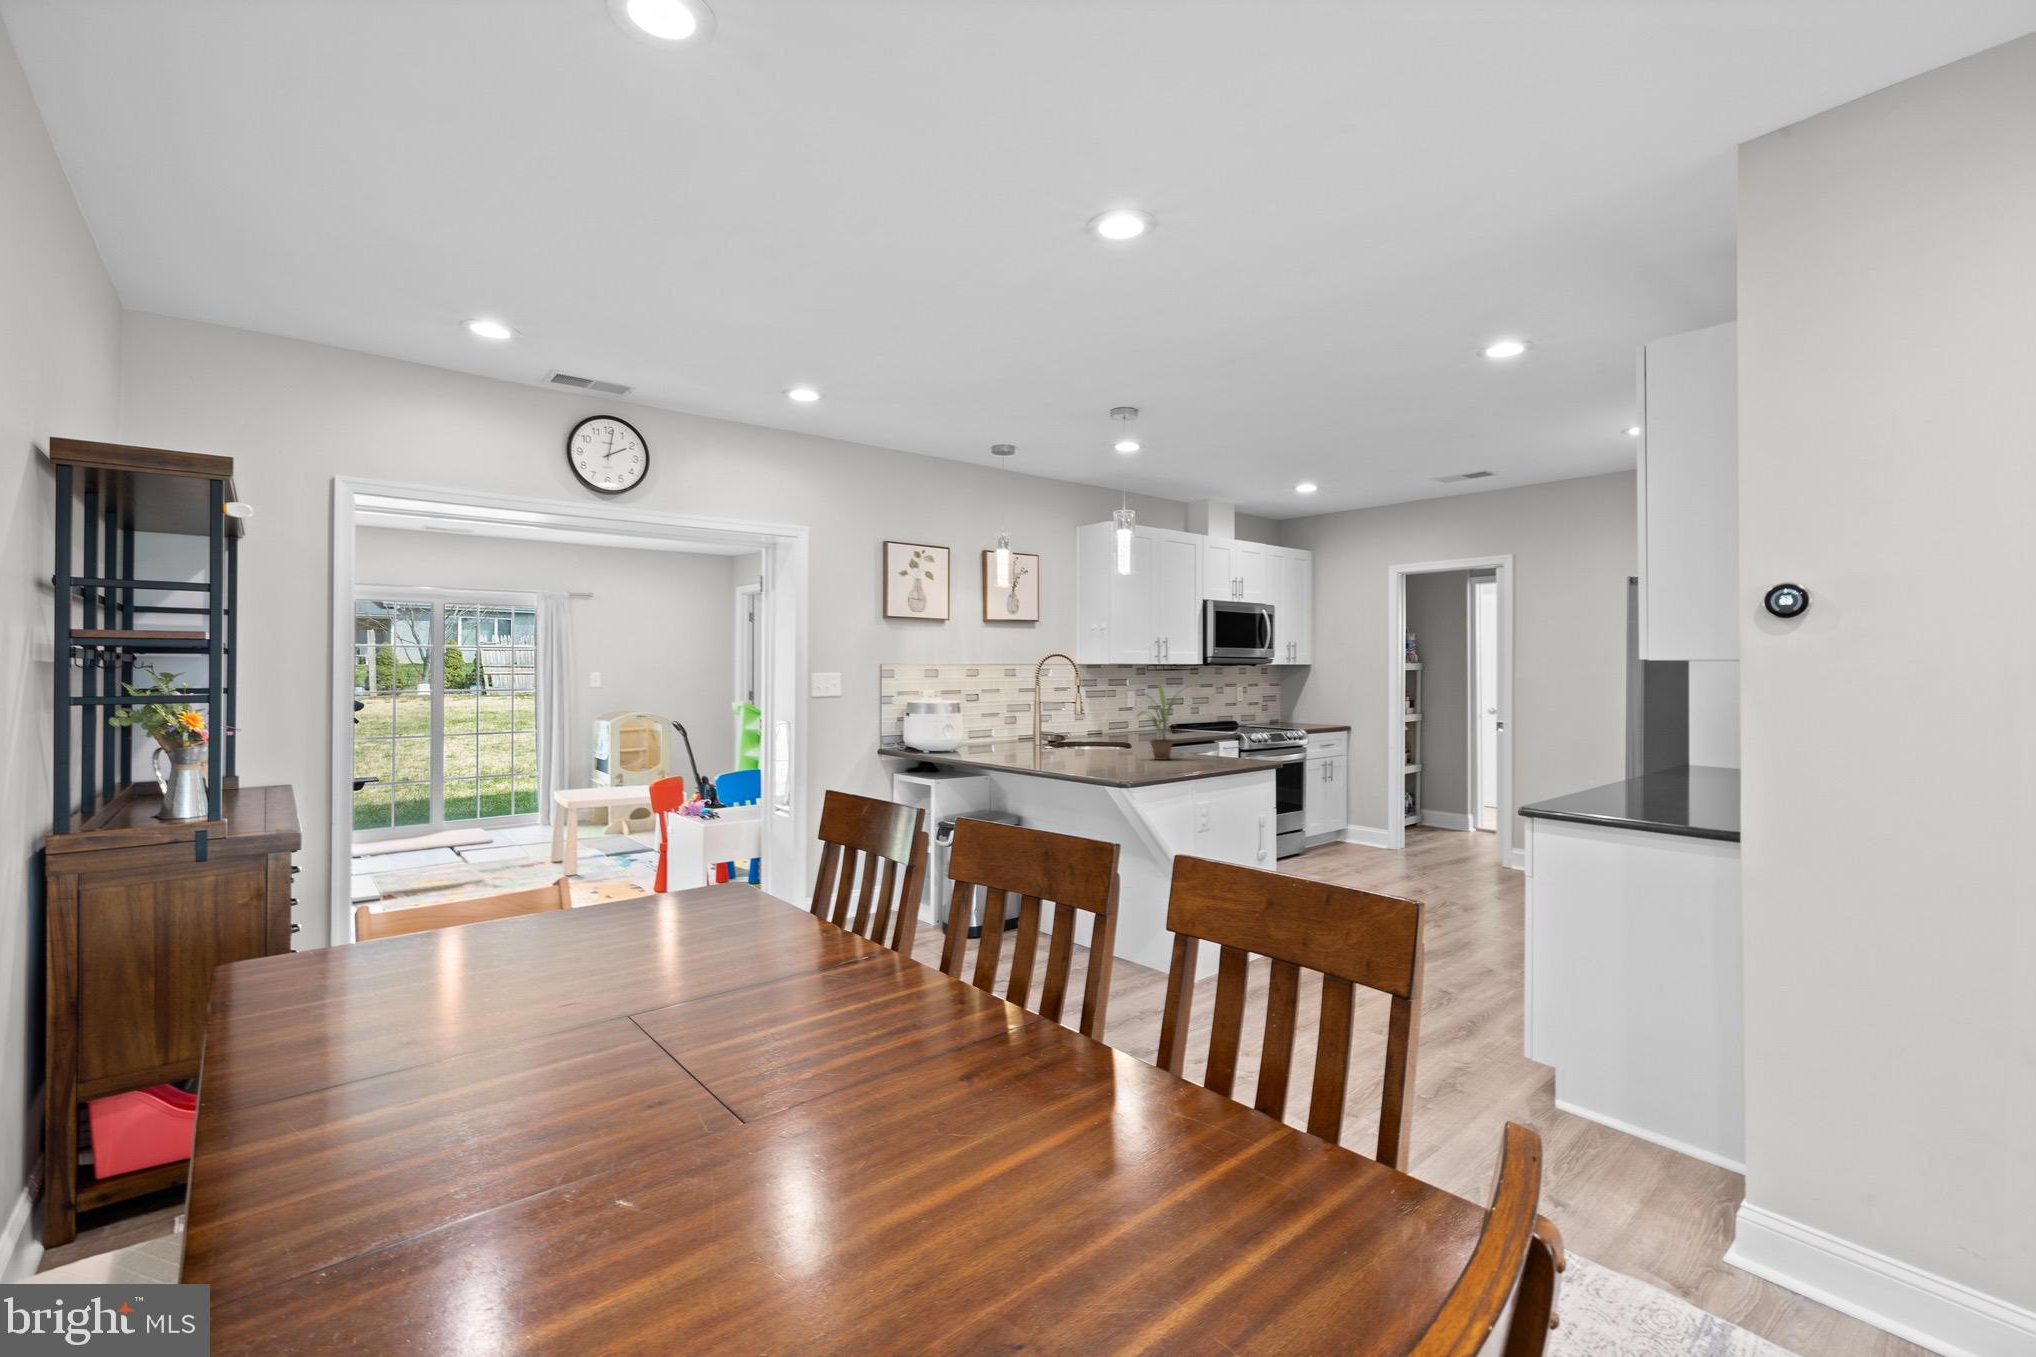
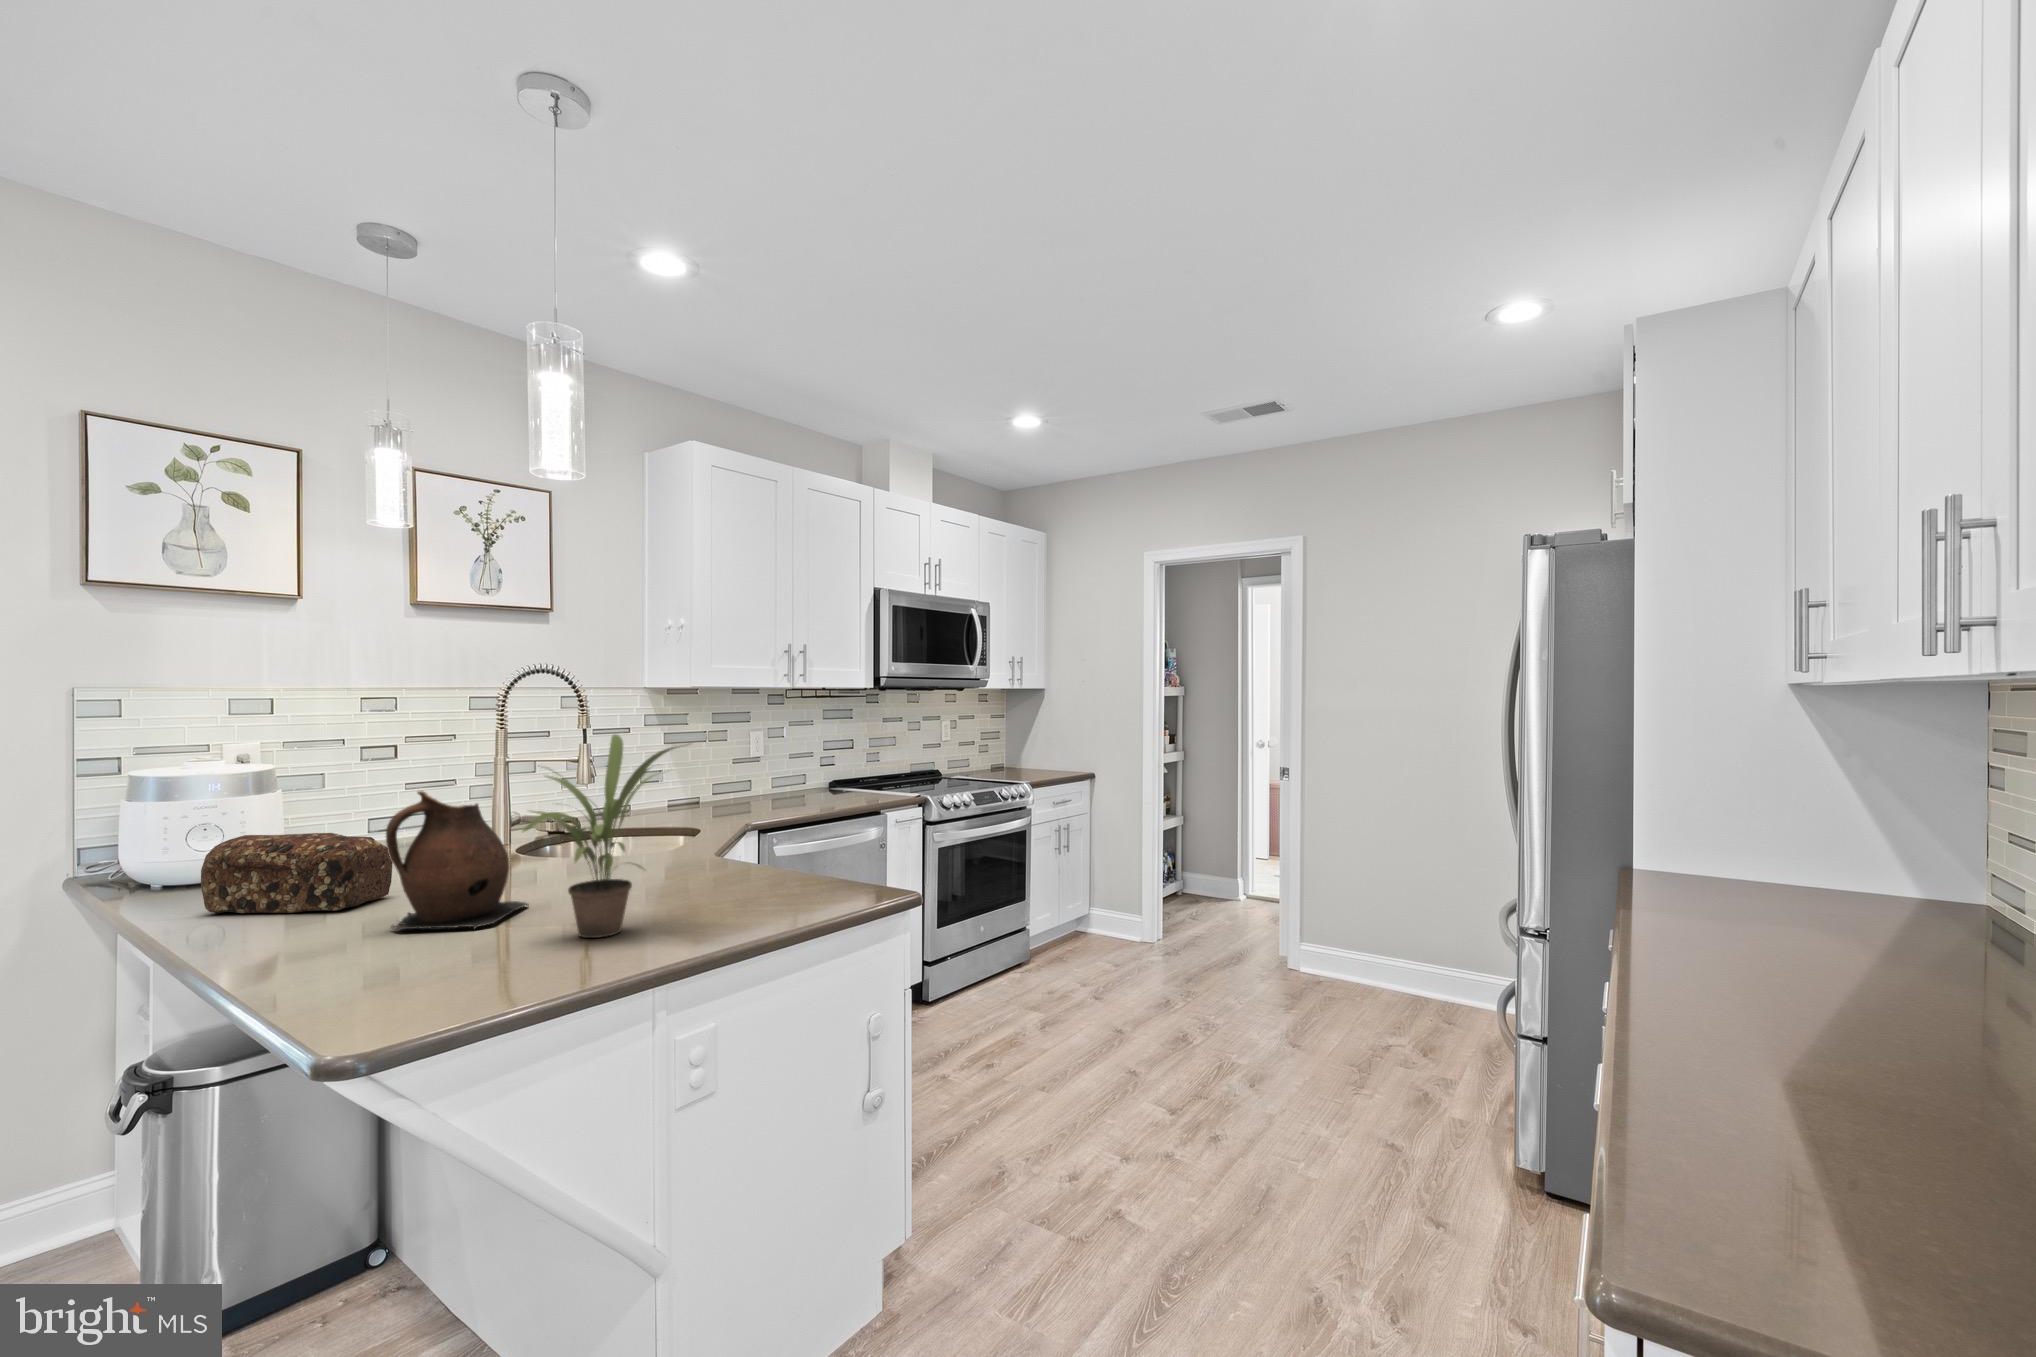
ceramic pitcher: none [1072,704,1115,758] -> present [386,791,528,929]
bread loaf: none [987,724,1046,754] -> present [201,833,392,914]

